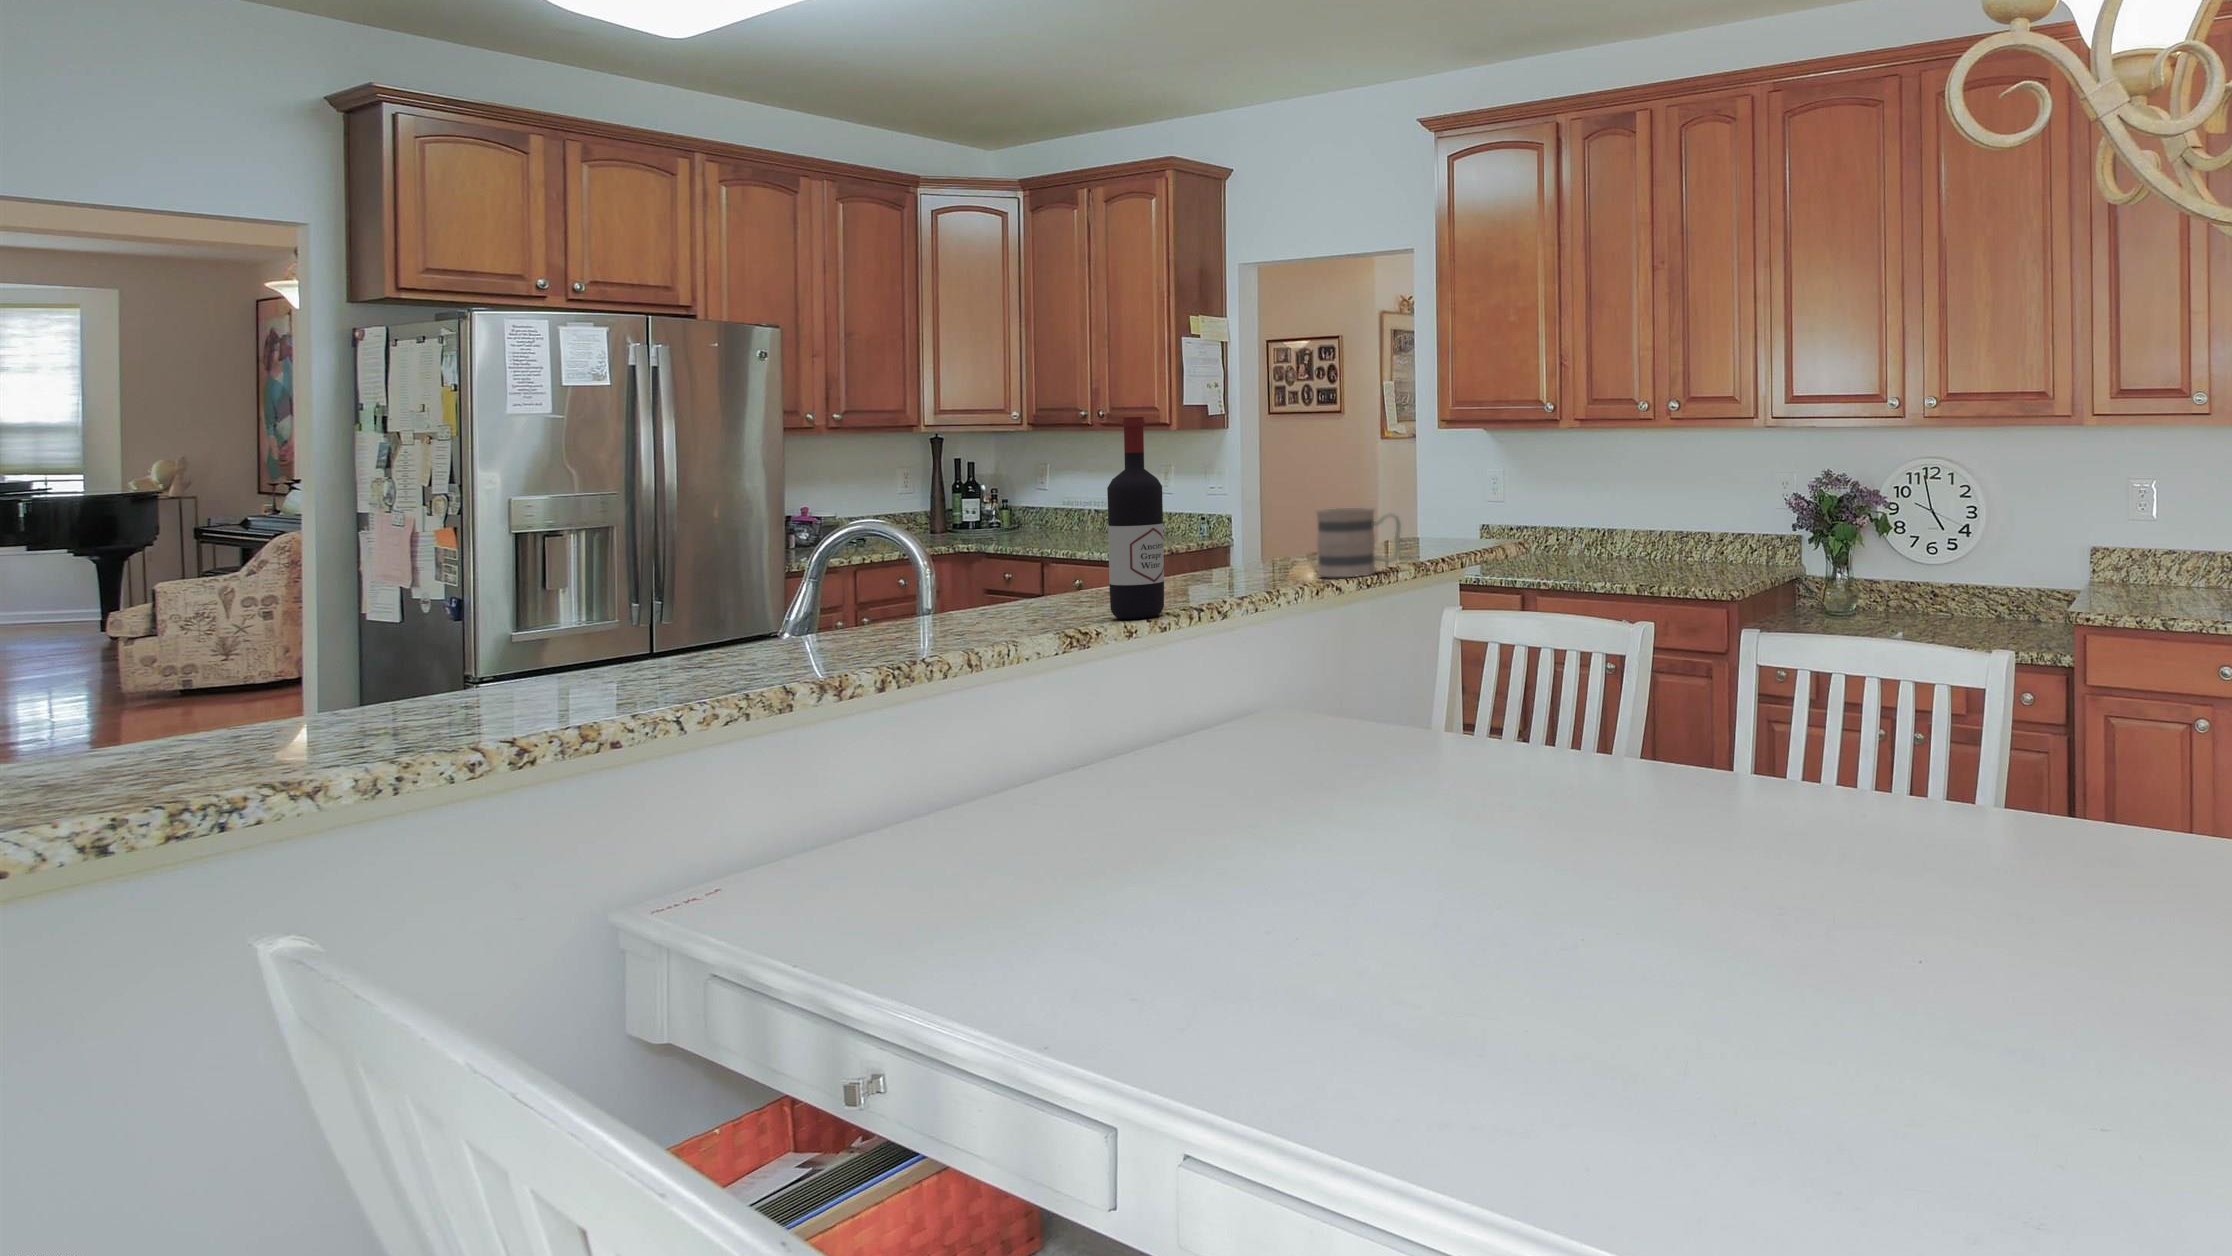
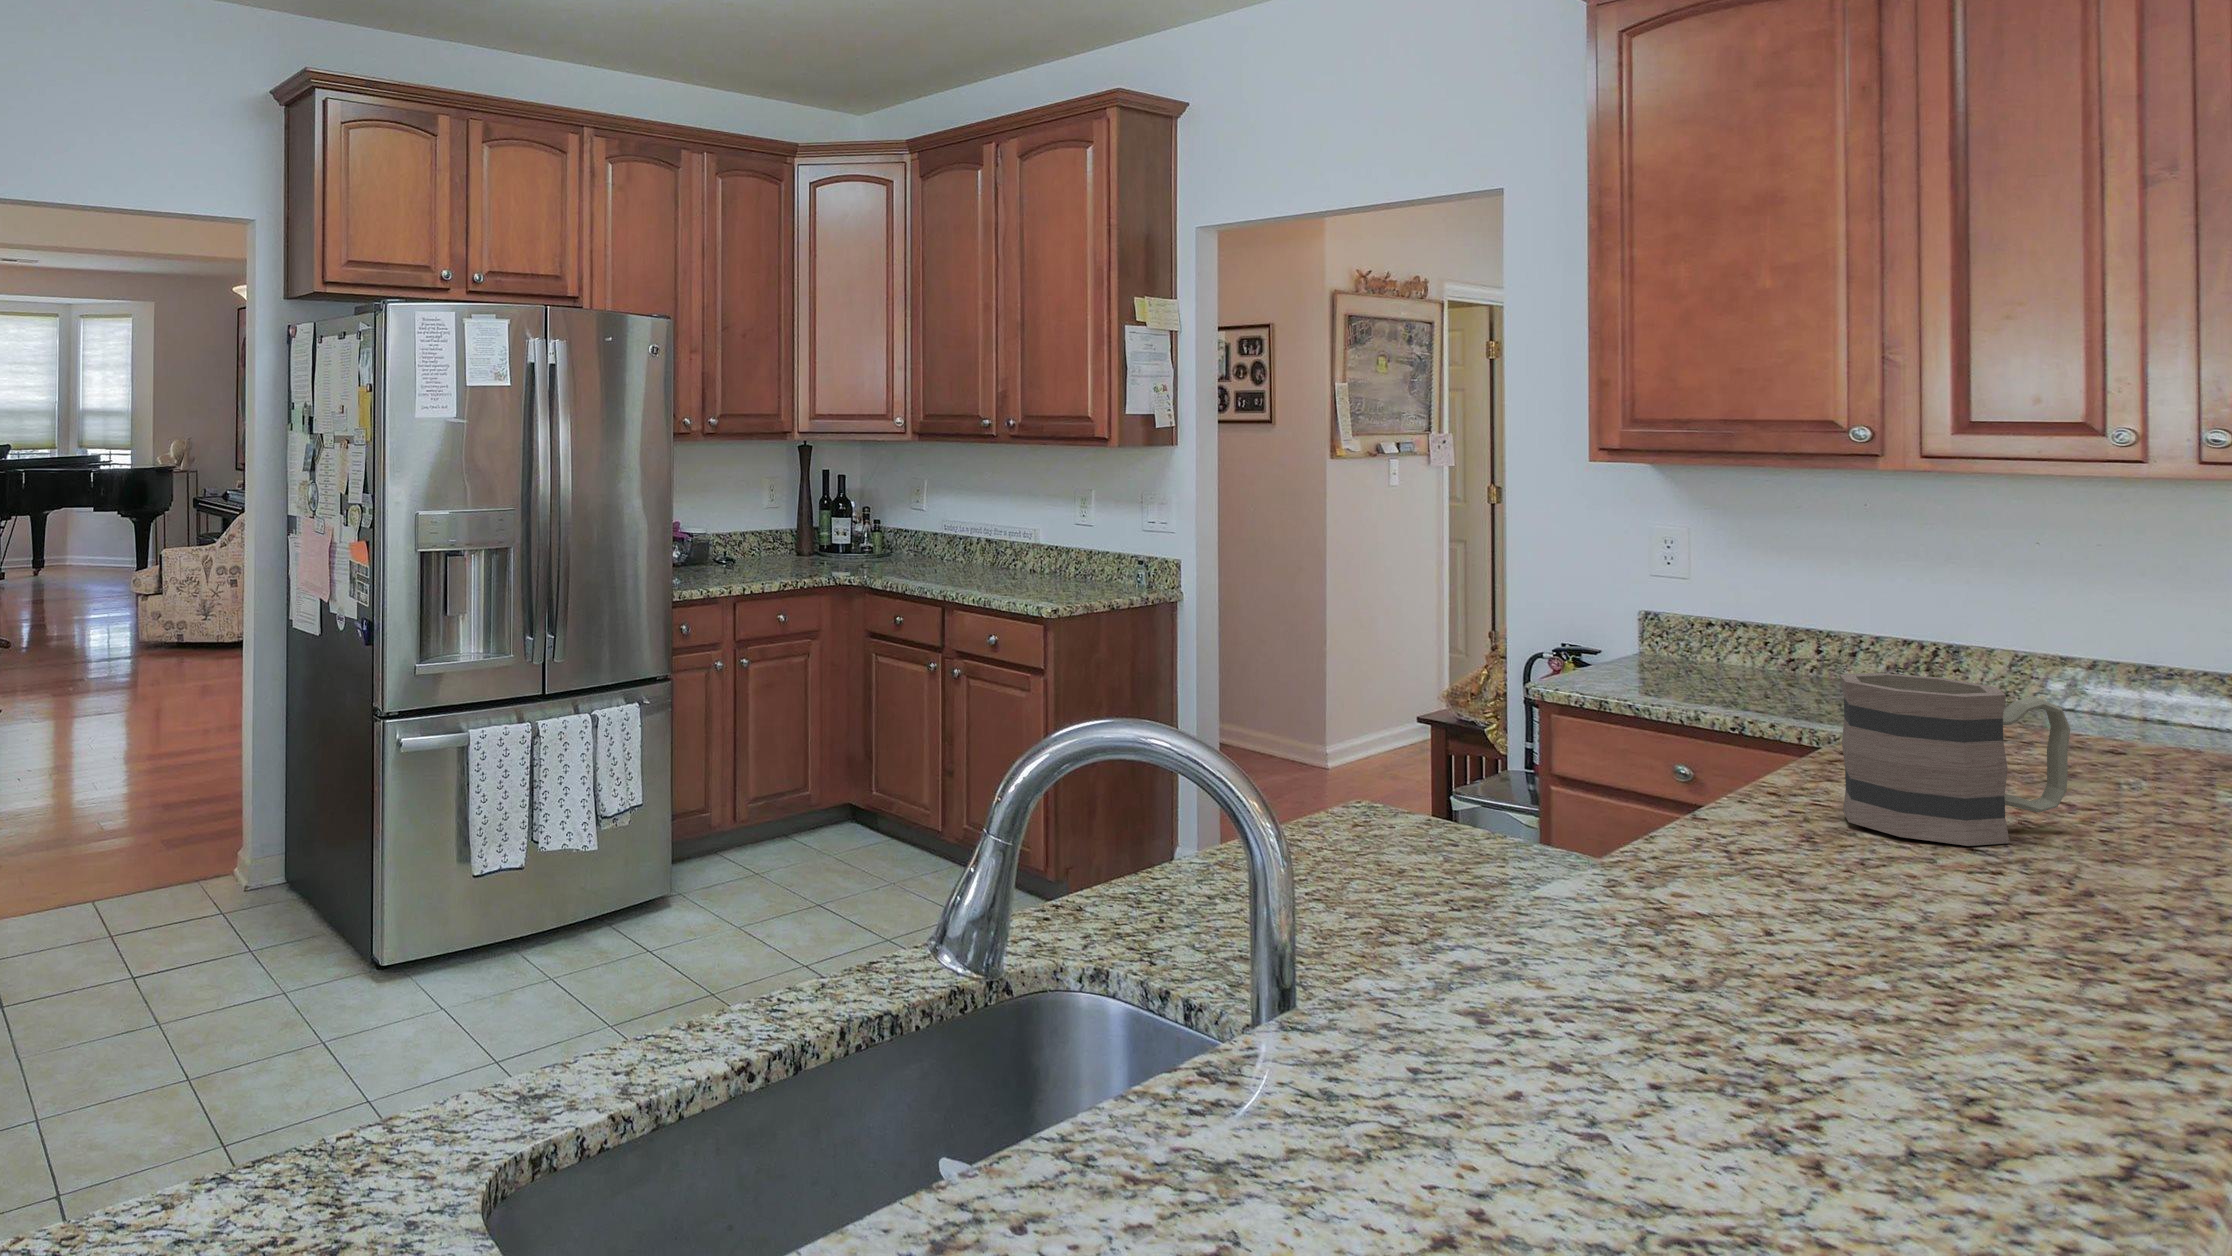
wine bottle: present [1107,417,1164,619] -> none [1625,499,1794,1018]

